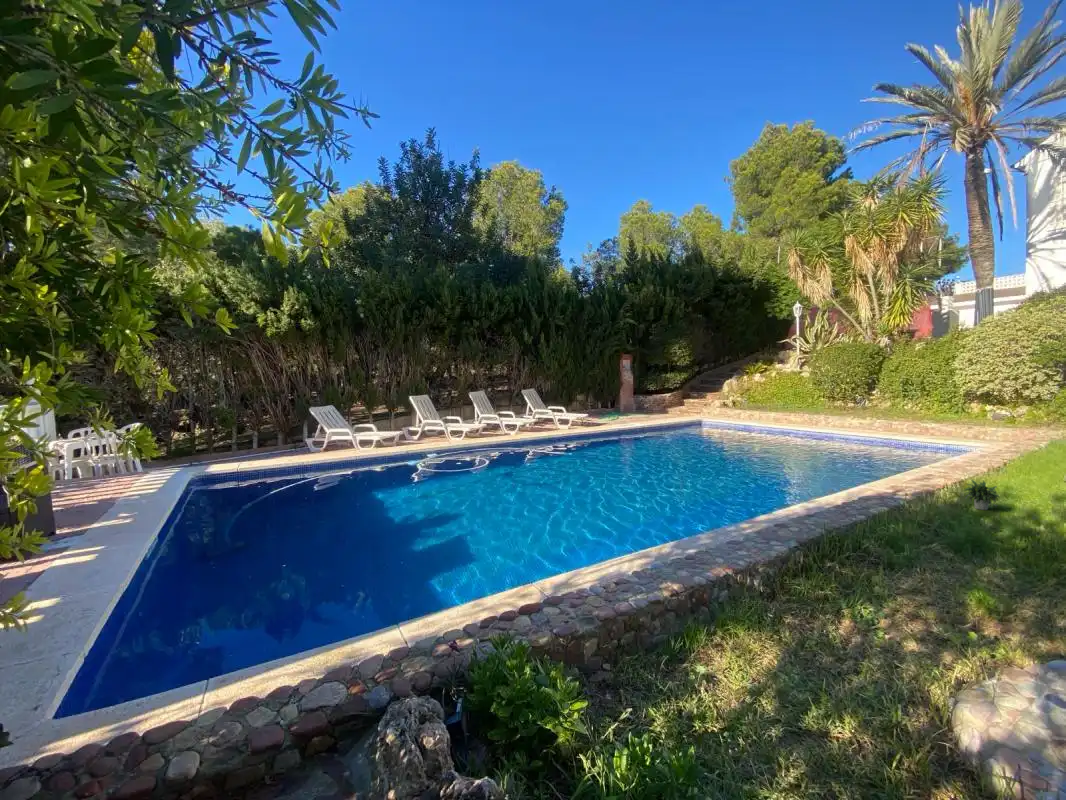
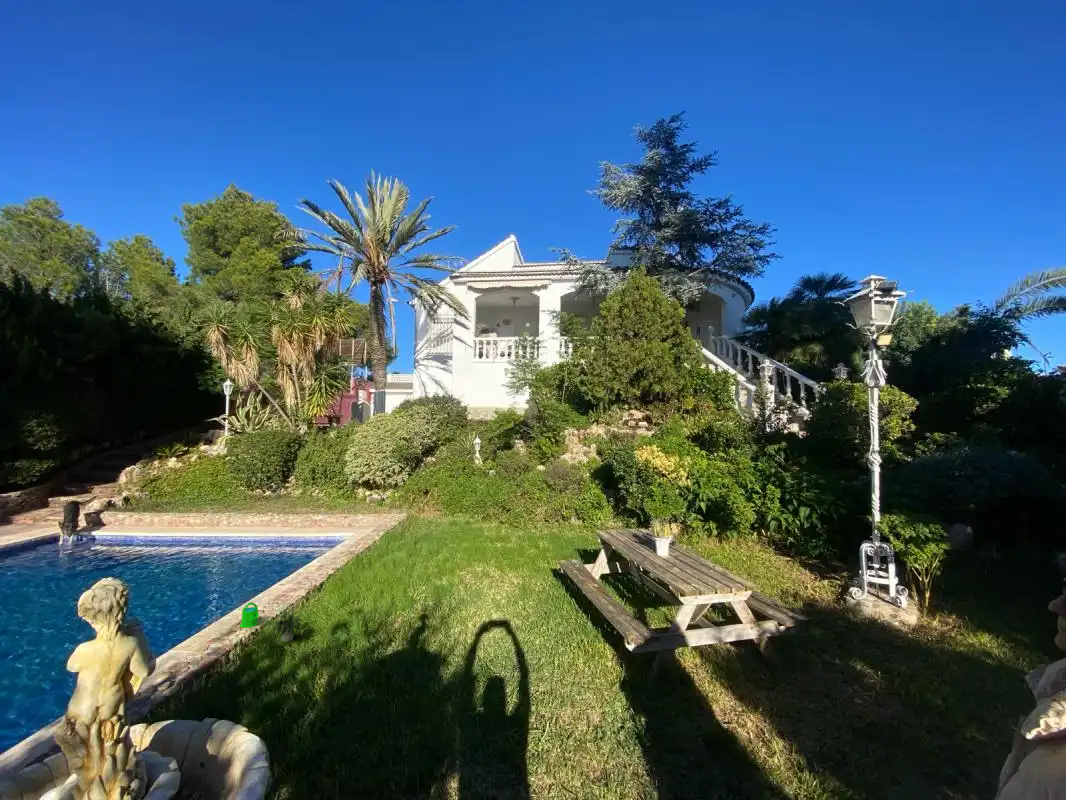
watering can: none [913,471,937,494] -> present [240,602,259,628]

